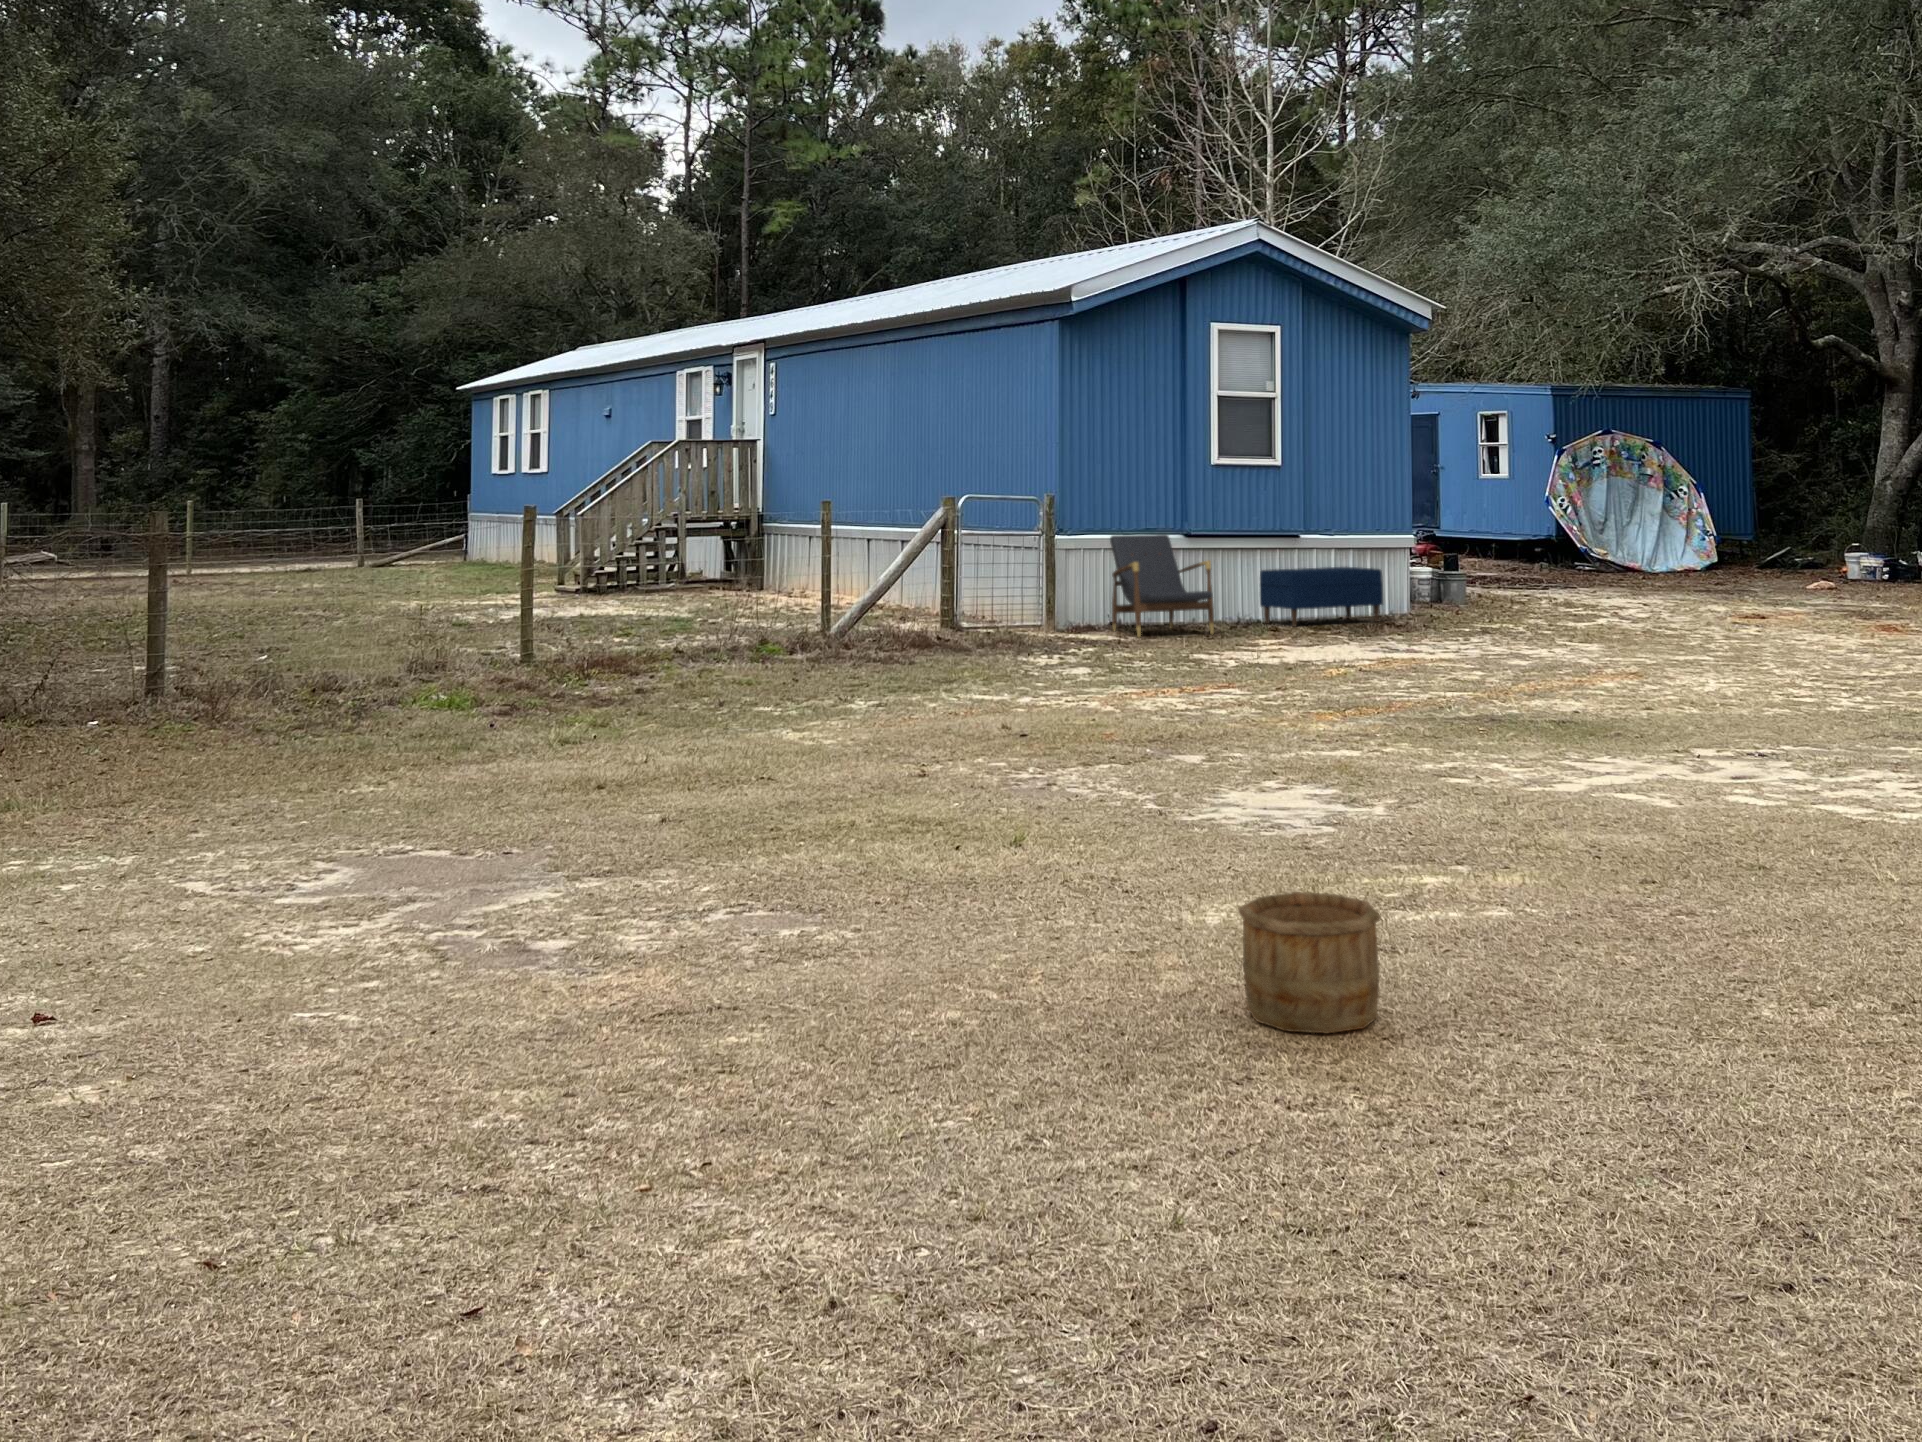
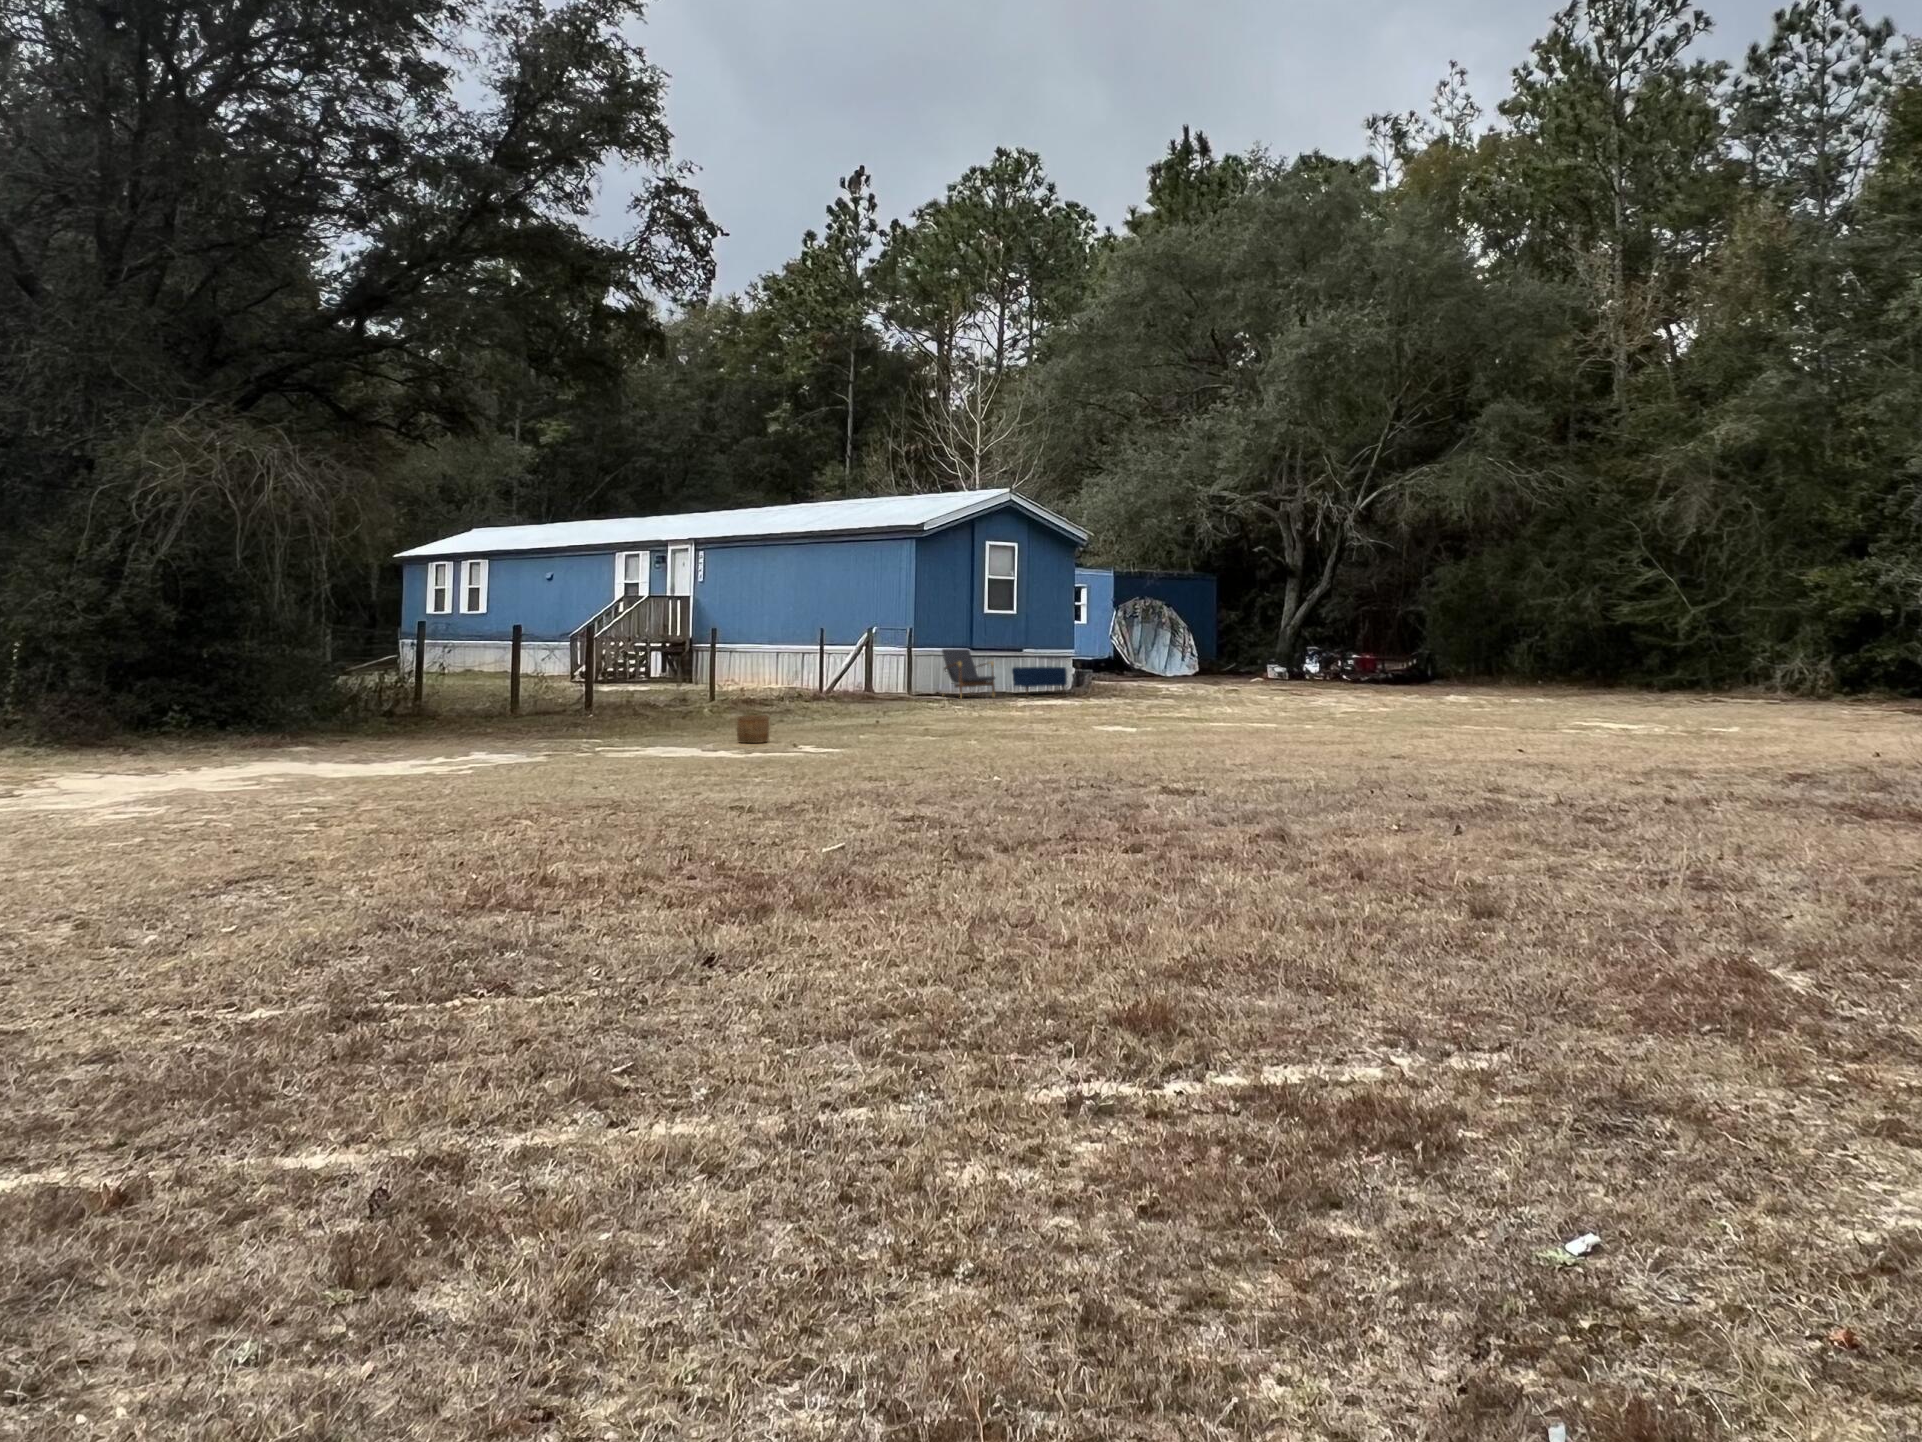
wooden bucket: present [1238,892,1380,1033] -> present [737,715,769,743]

